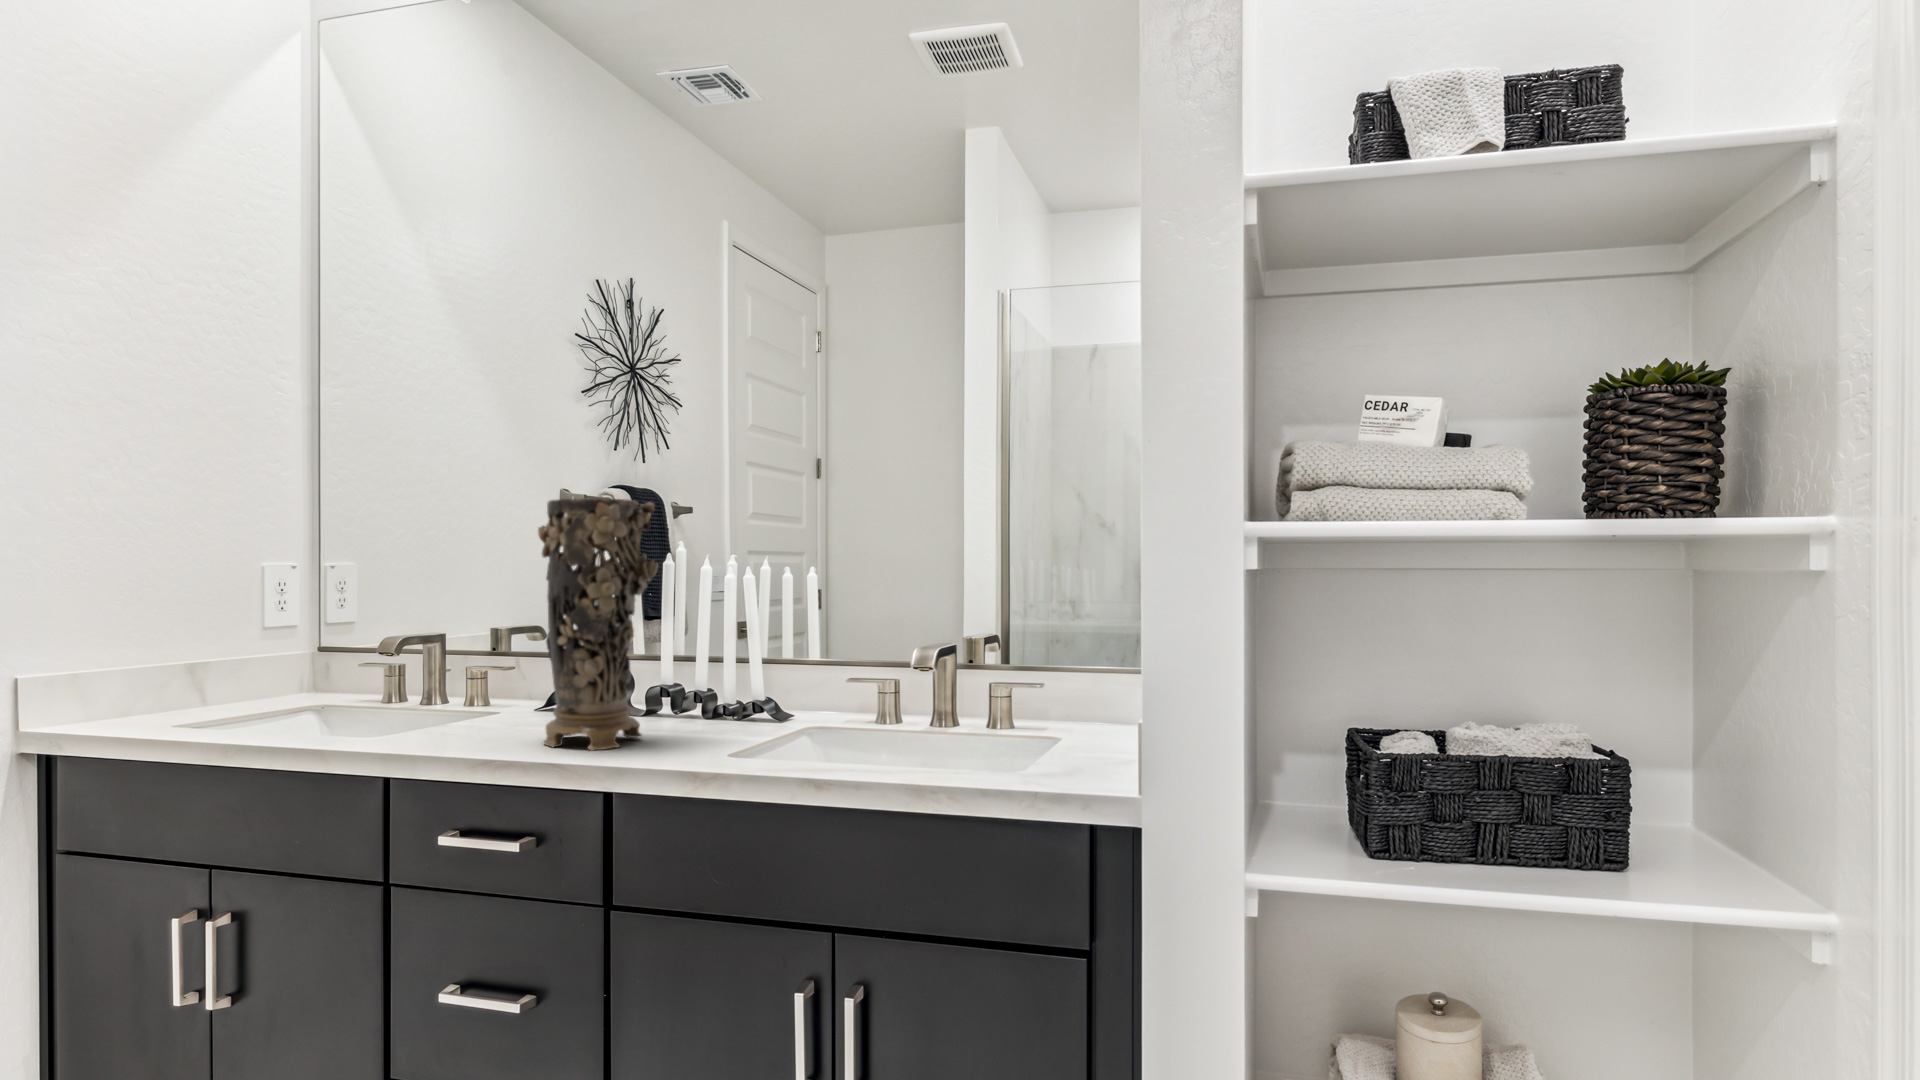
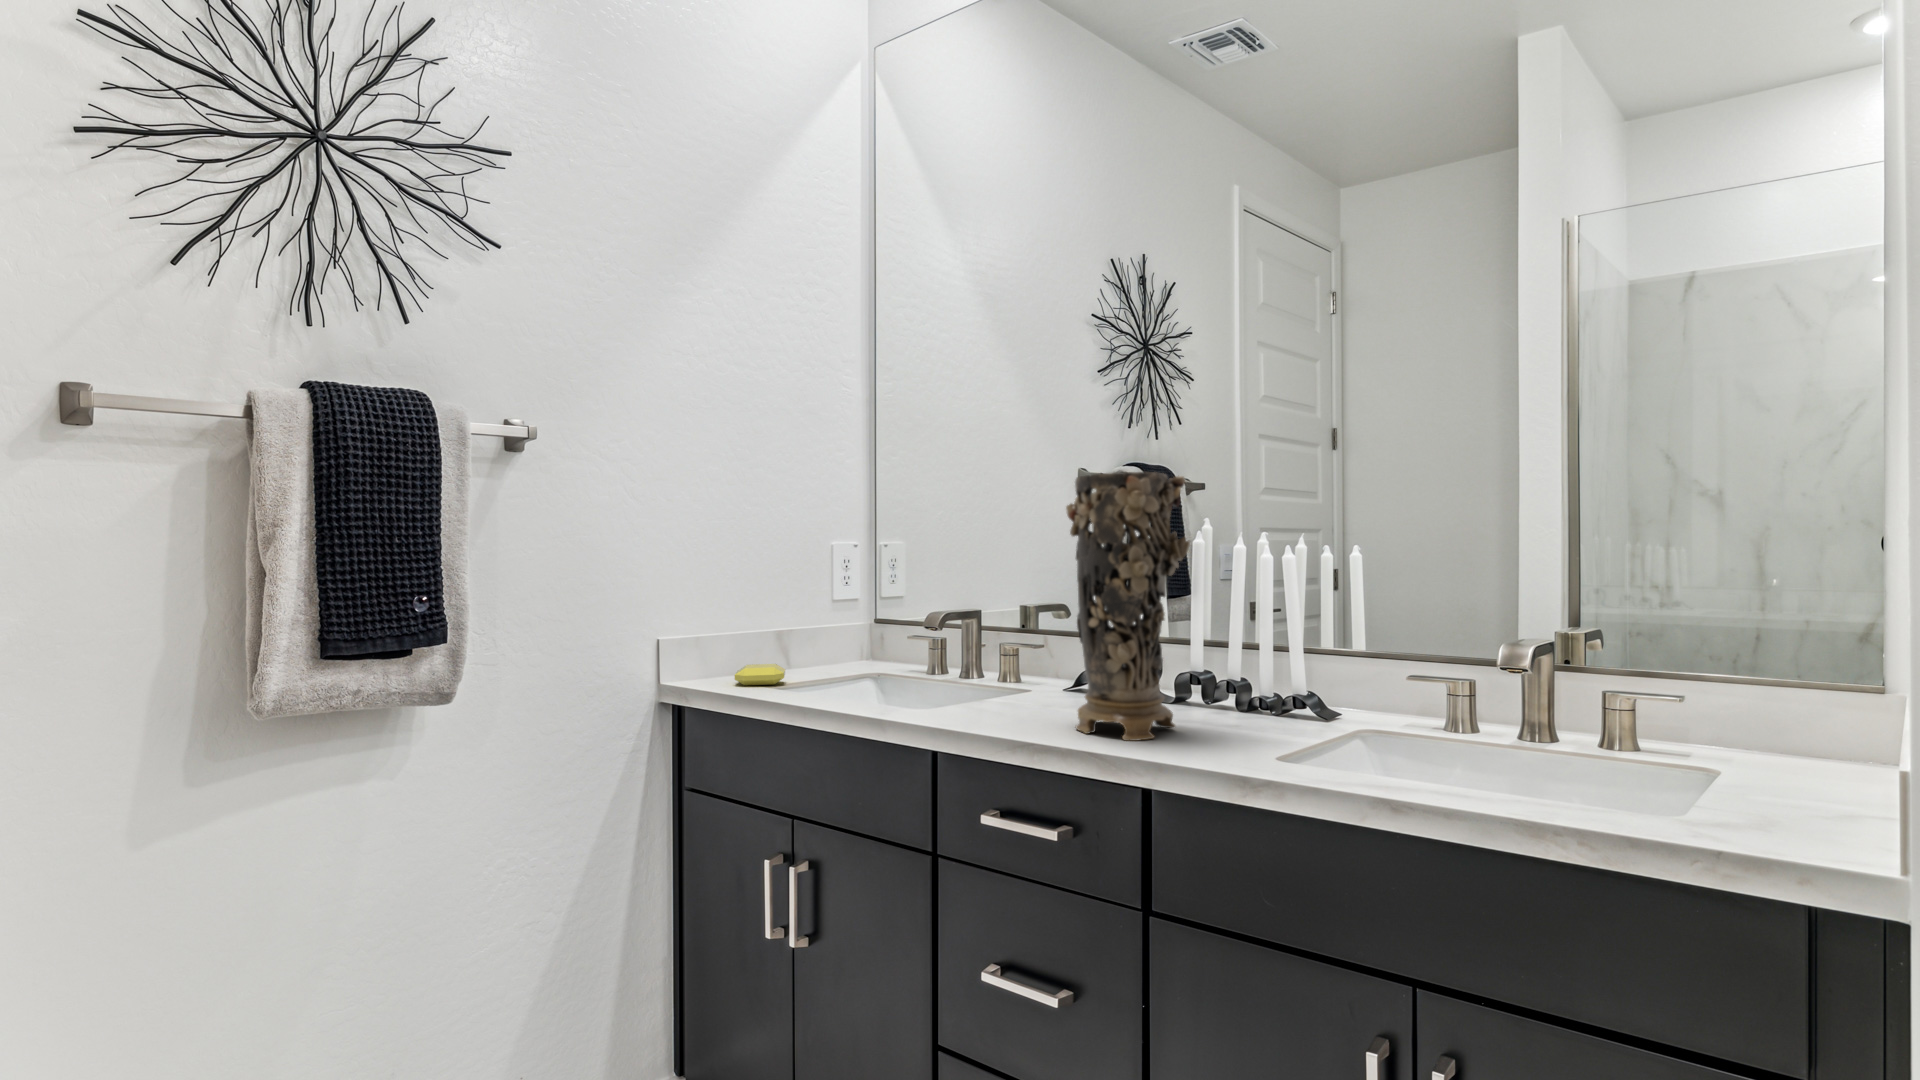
soap bar: none [126,698,197,724] -> present [735,664,785,685]

